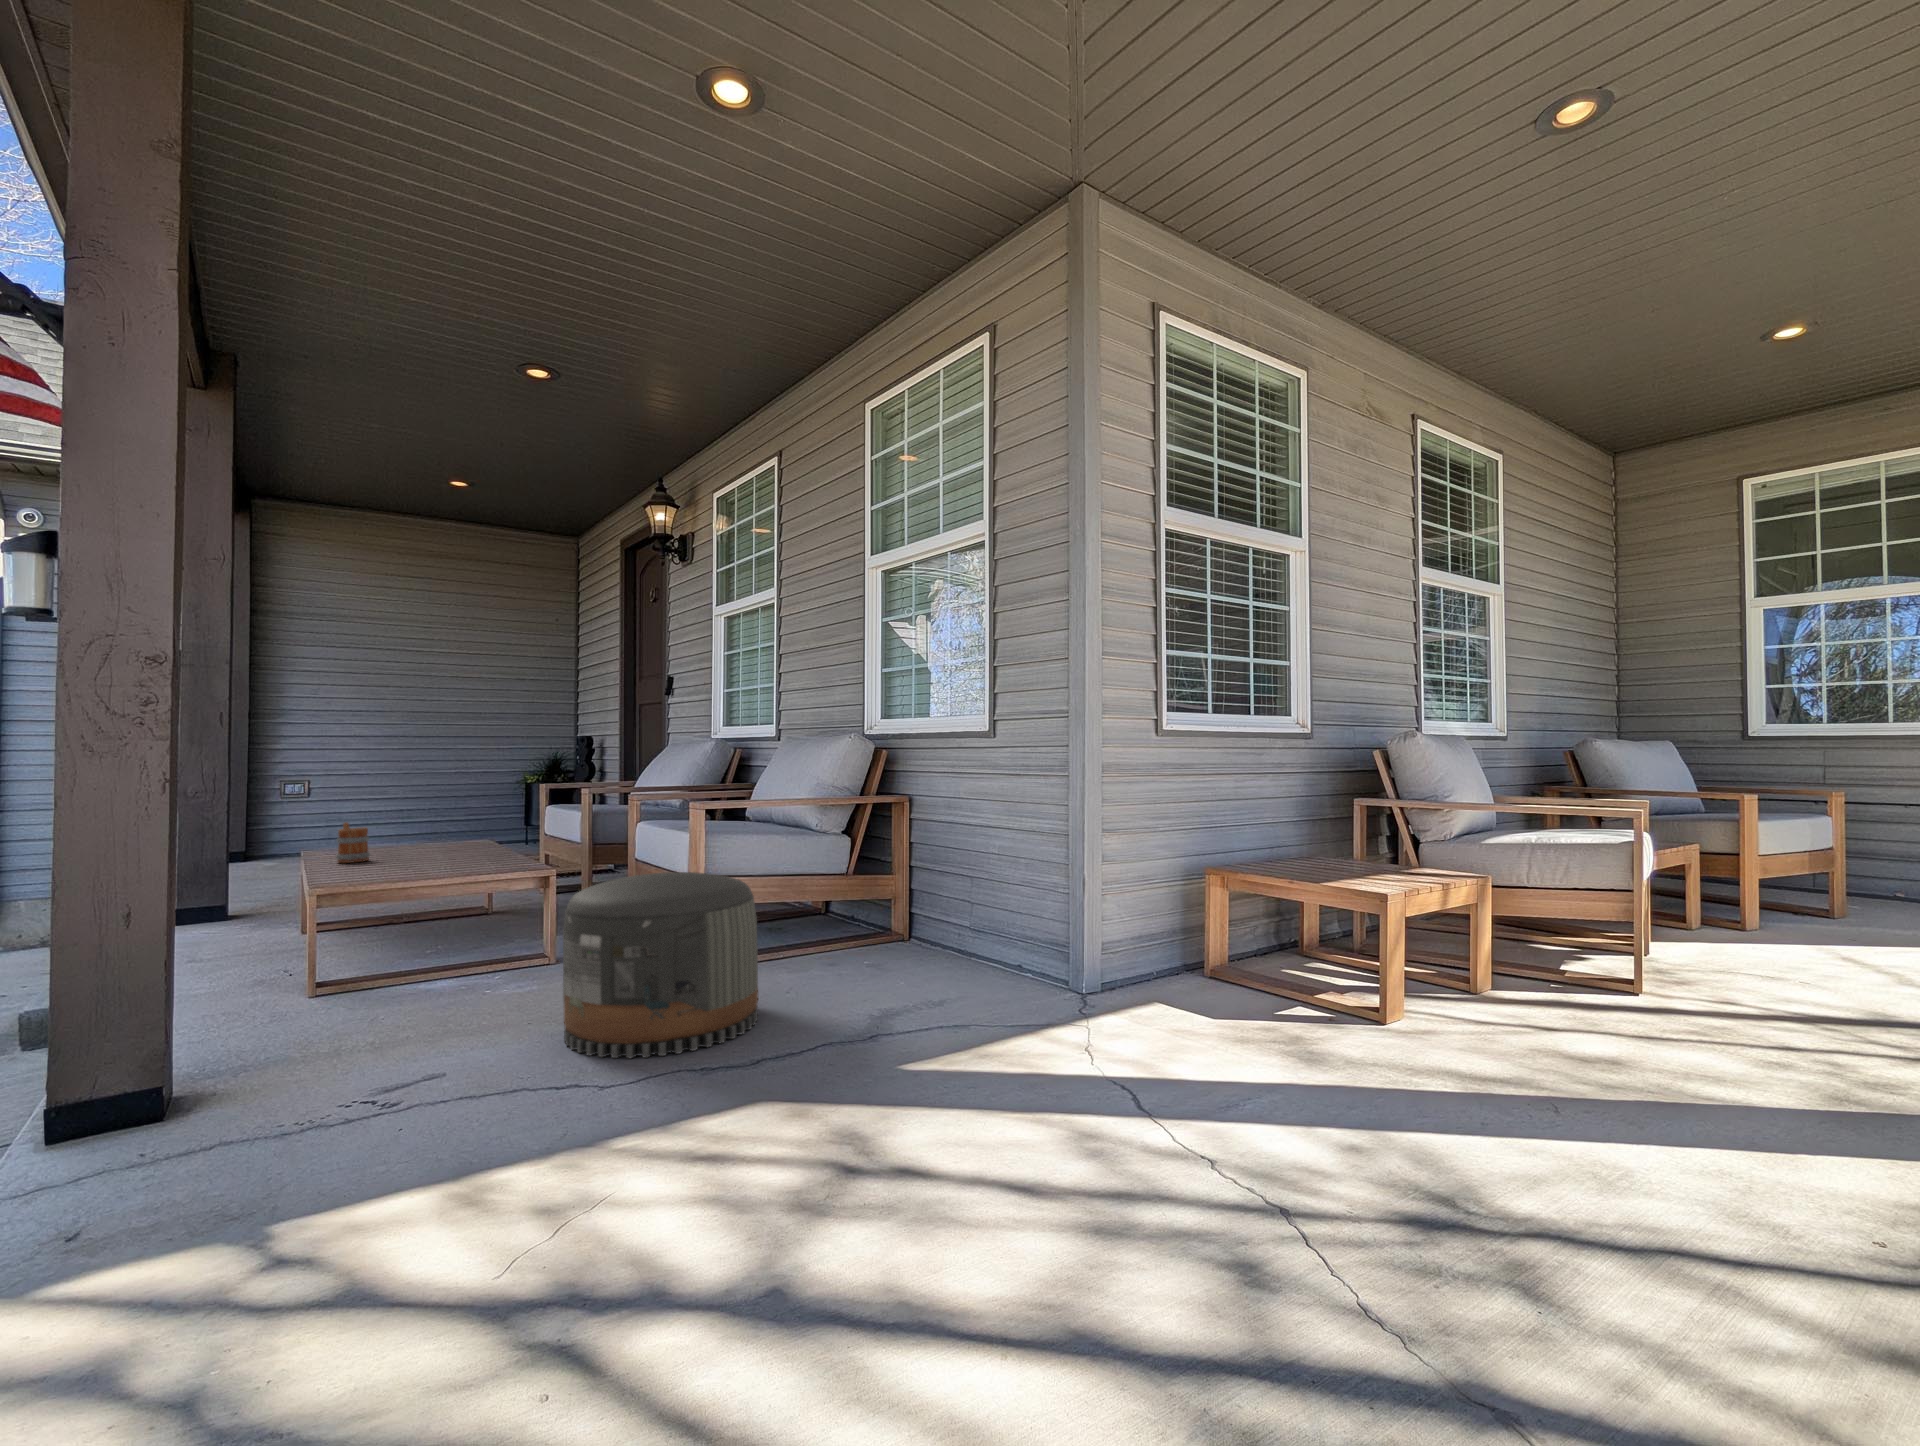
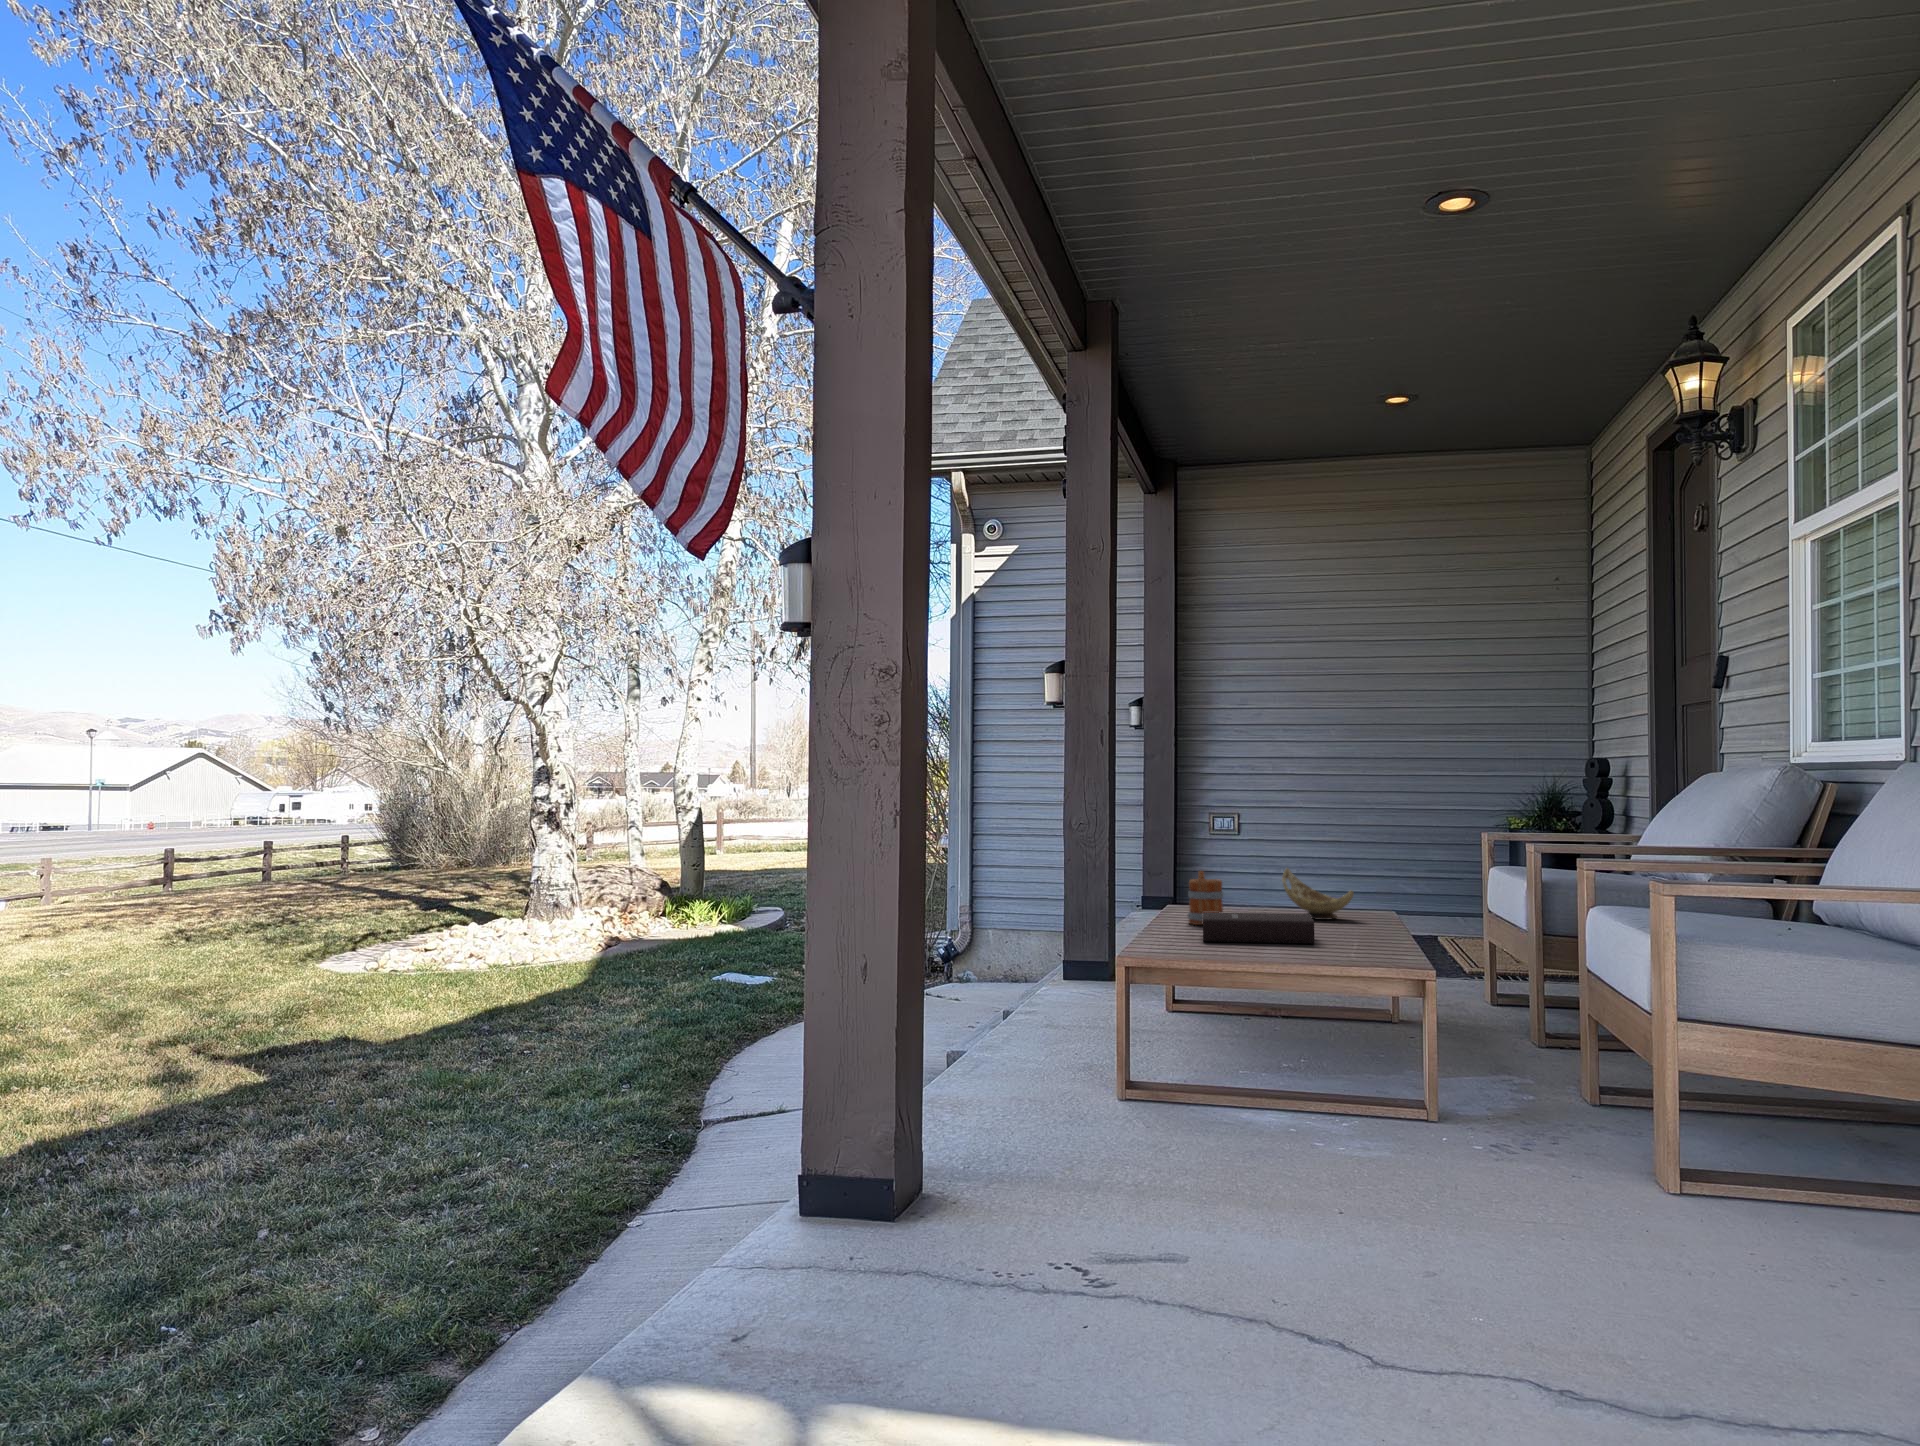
decorative bowl: none [409,816,467,850] -> present [1282,868,1354,920]
book: none [363,845,461,872] -> present [1203,912,1314,944]
pouf: present [563,872,758,1058] -> none [1349,1004,1715,1356]

